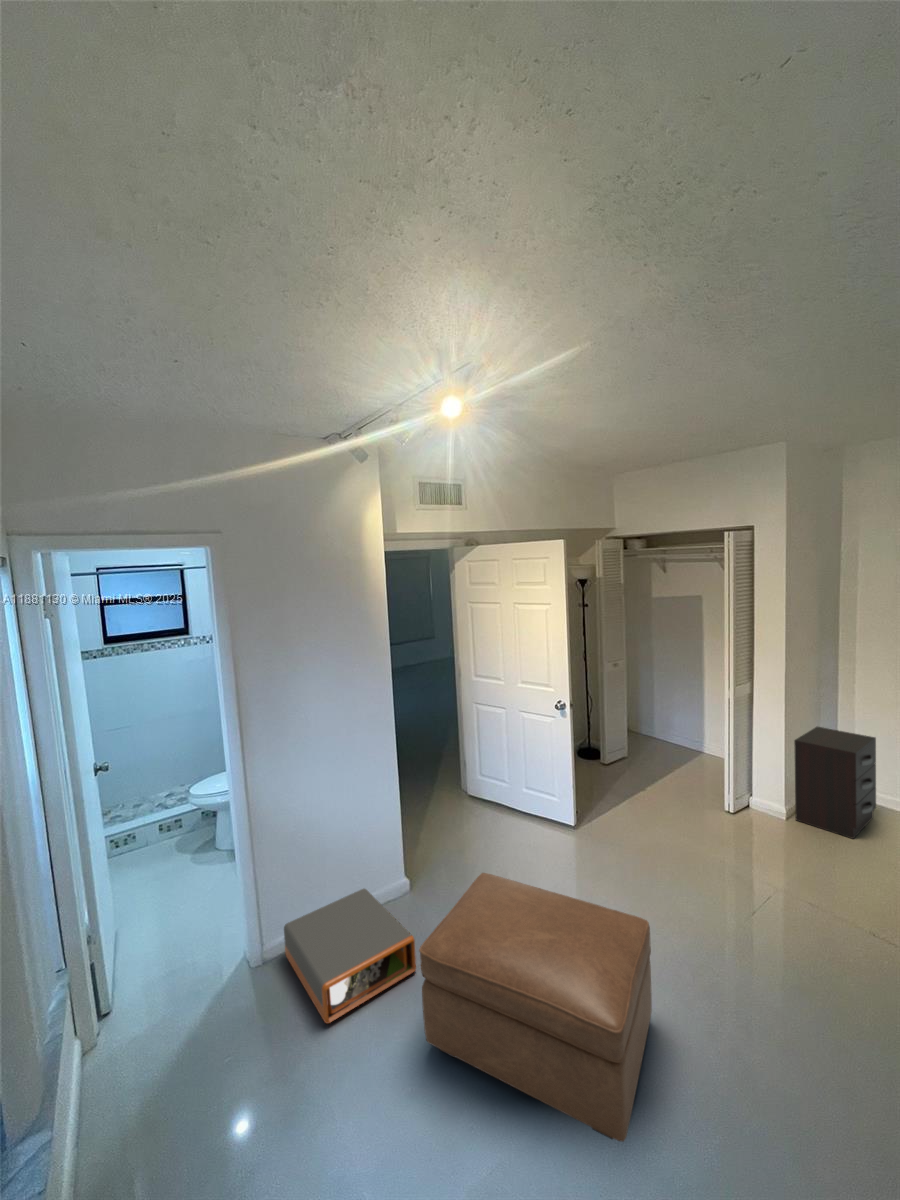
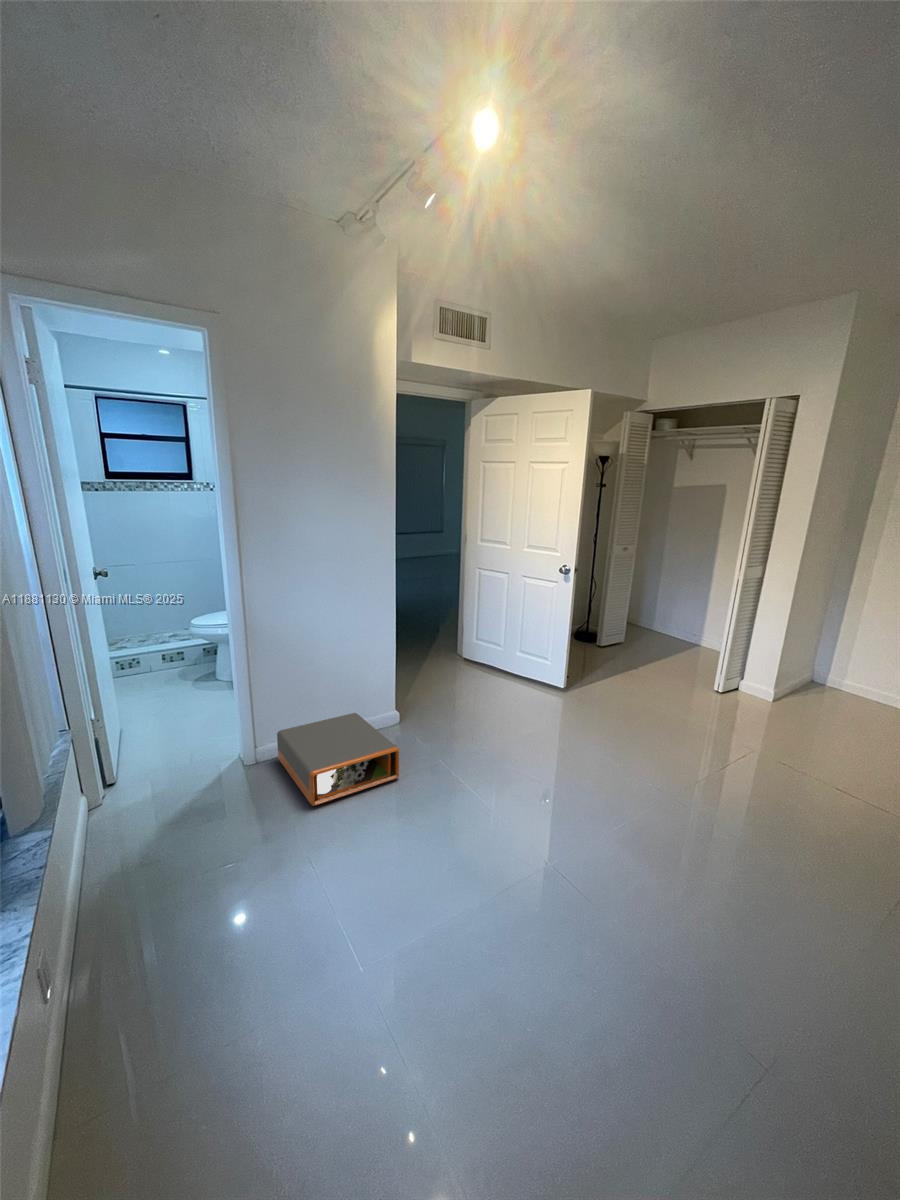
dresser: present [794,727,876,839] -> none [784,616,881,719]
ottoman: present [419,873,652,1142] -> none [401,697,623,899]

